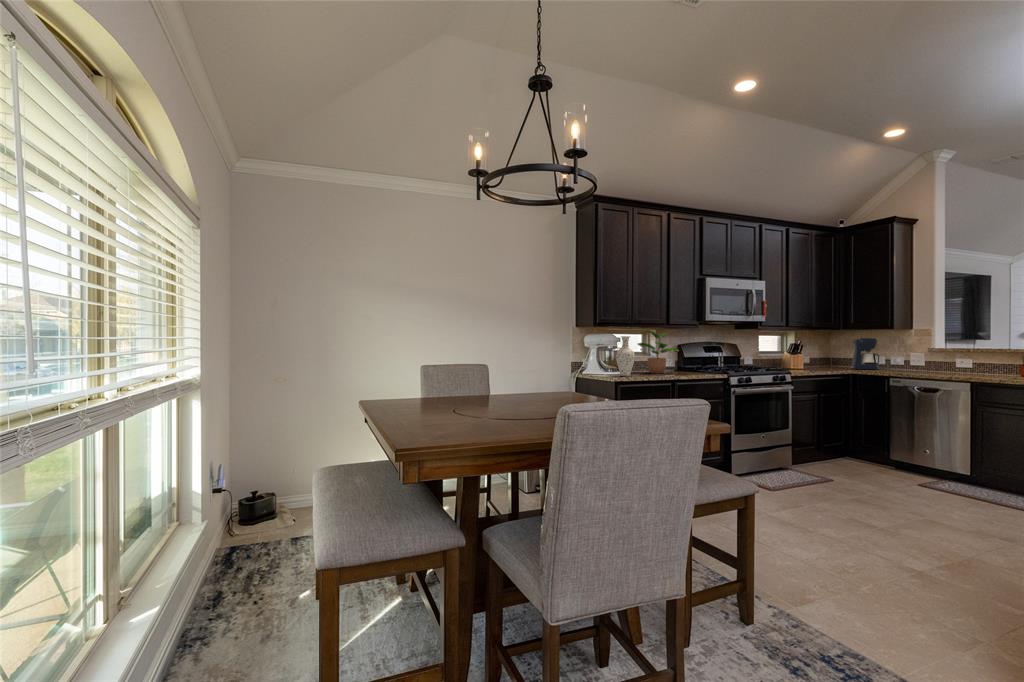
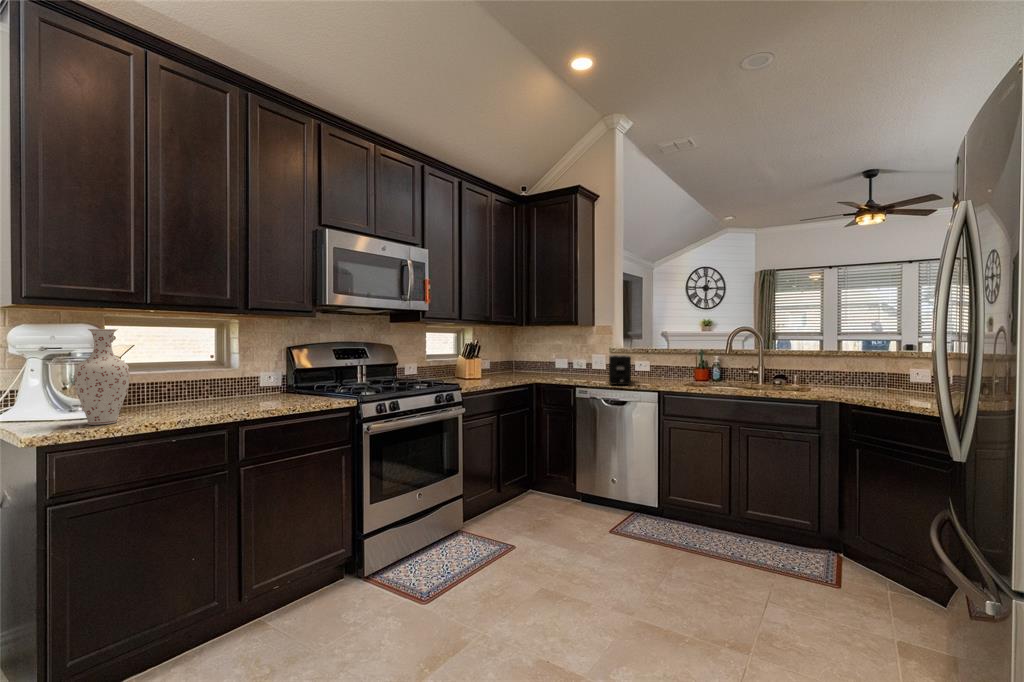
potted plant: present [638,331,679,374] -> none [172,319,260,408]
coffee maker: present [851,338,879,369] -> none [534,336,563,376]
toaster: none [922,354,945,377] -> present [609,355,631,385]

